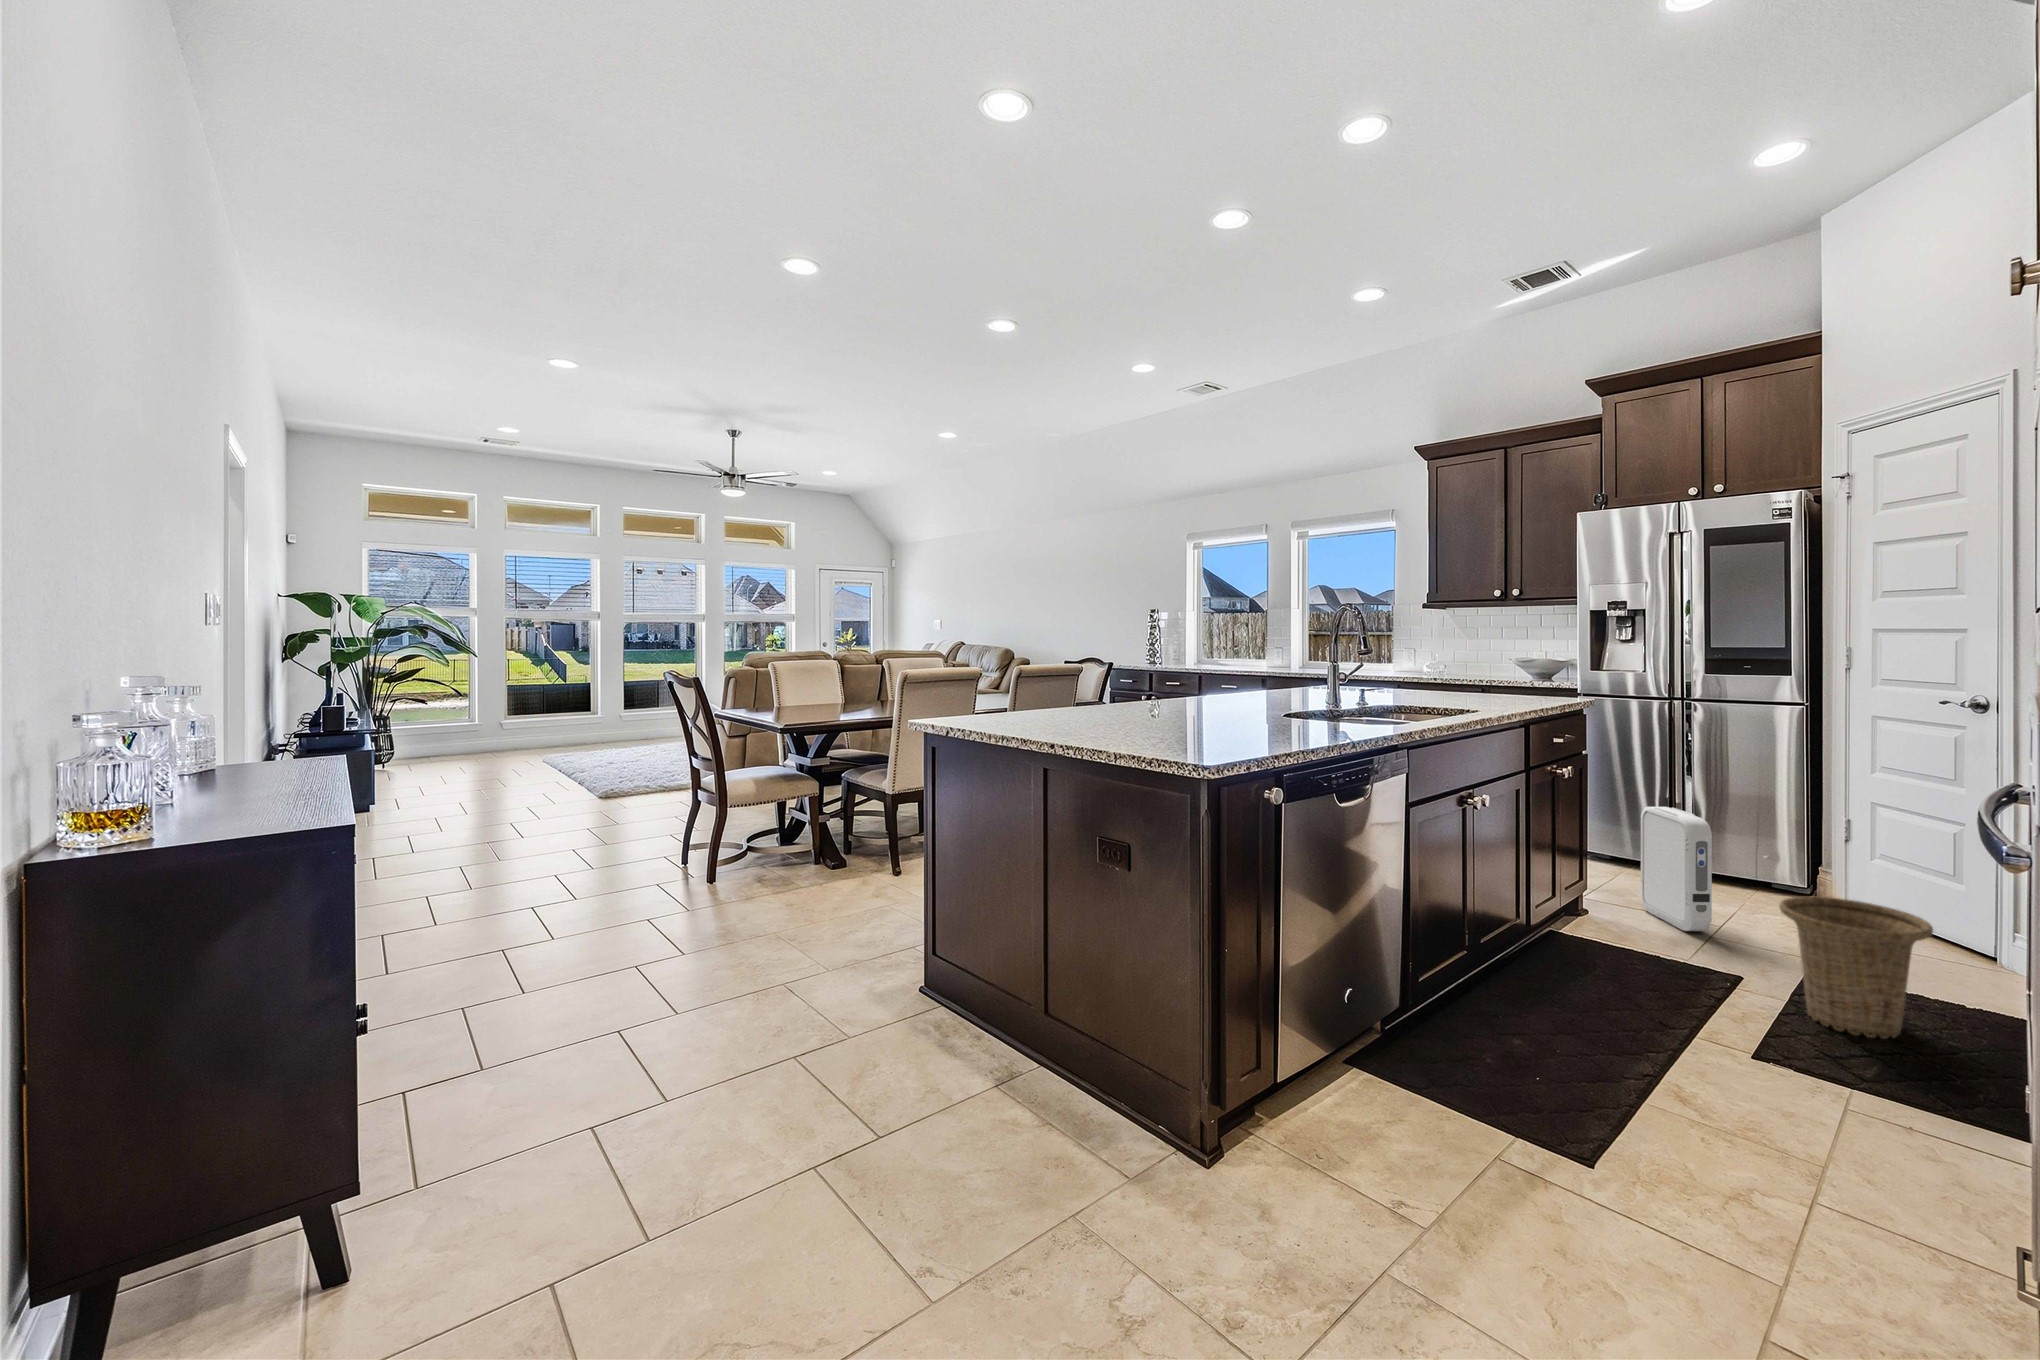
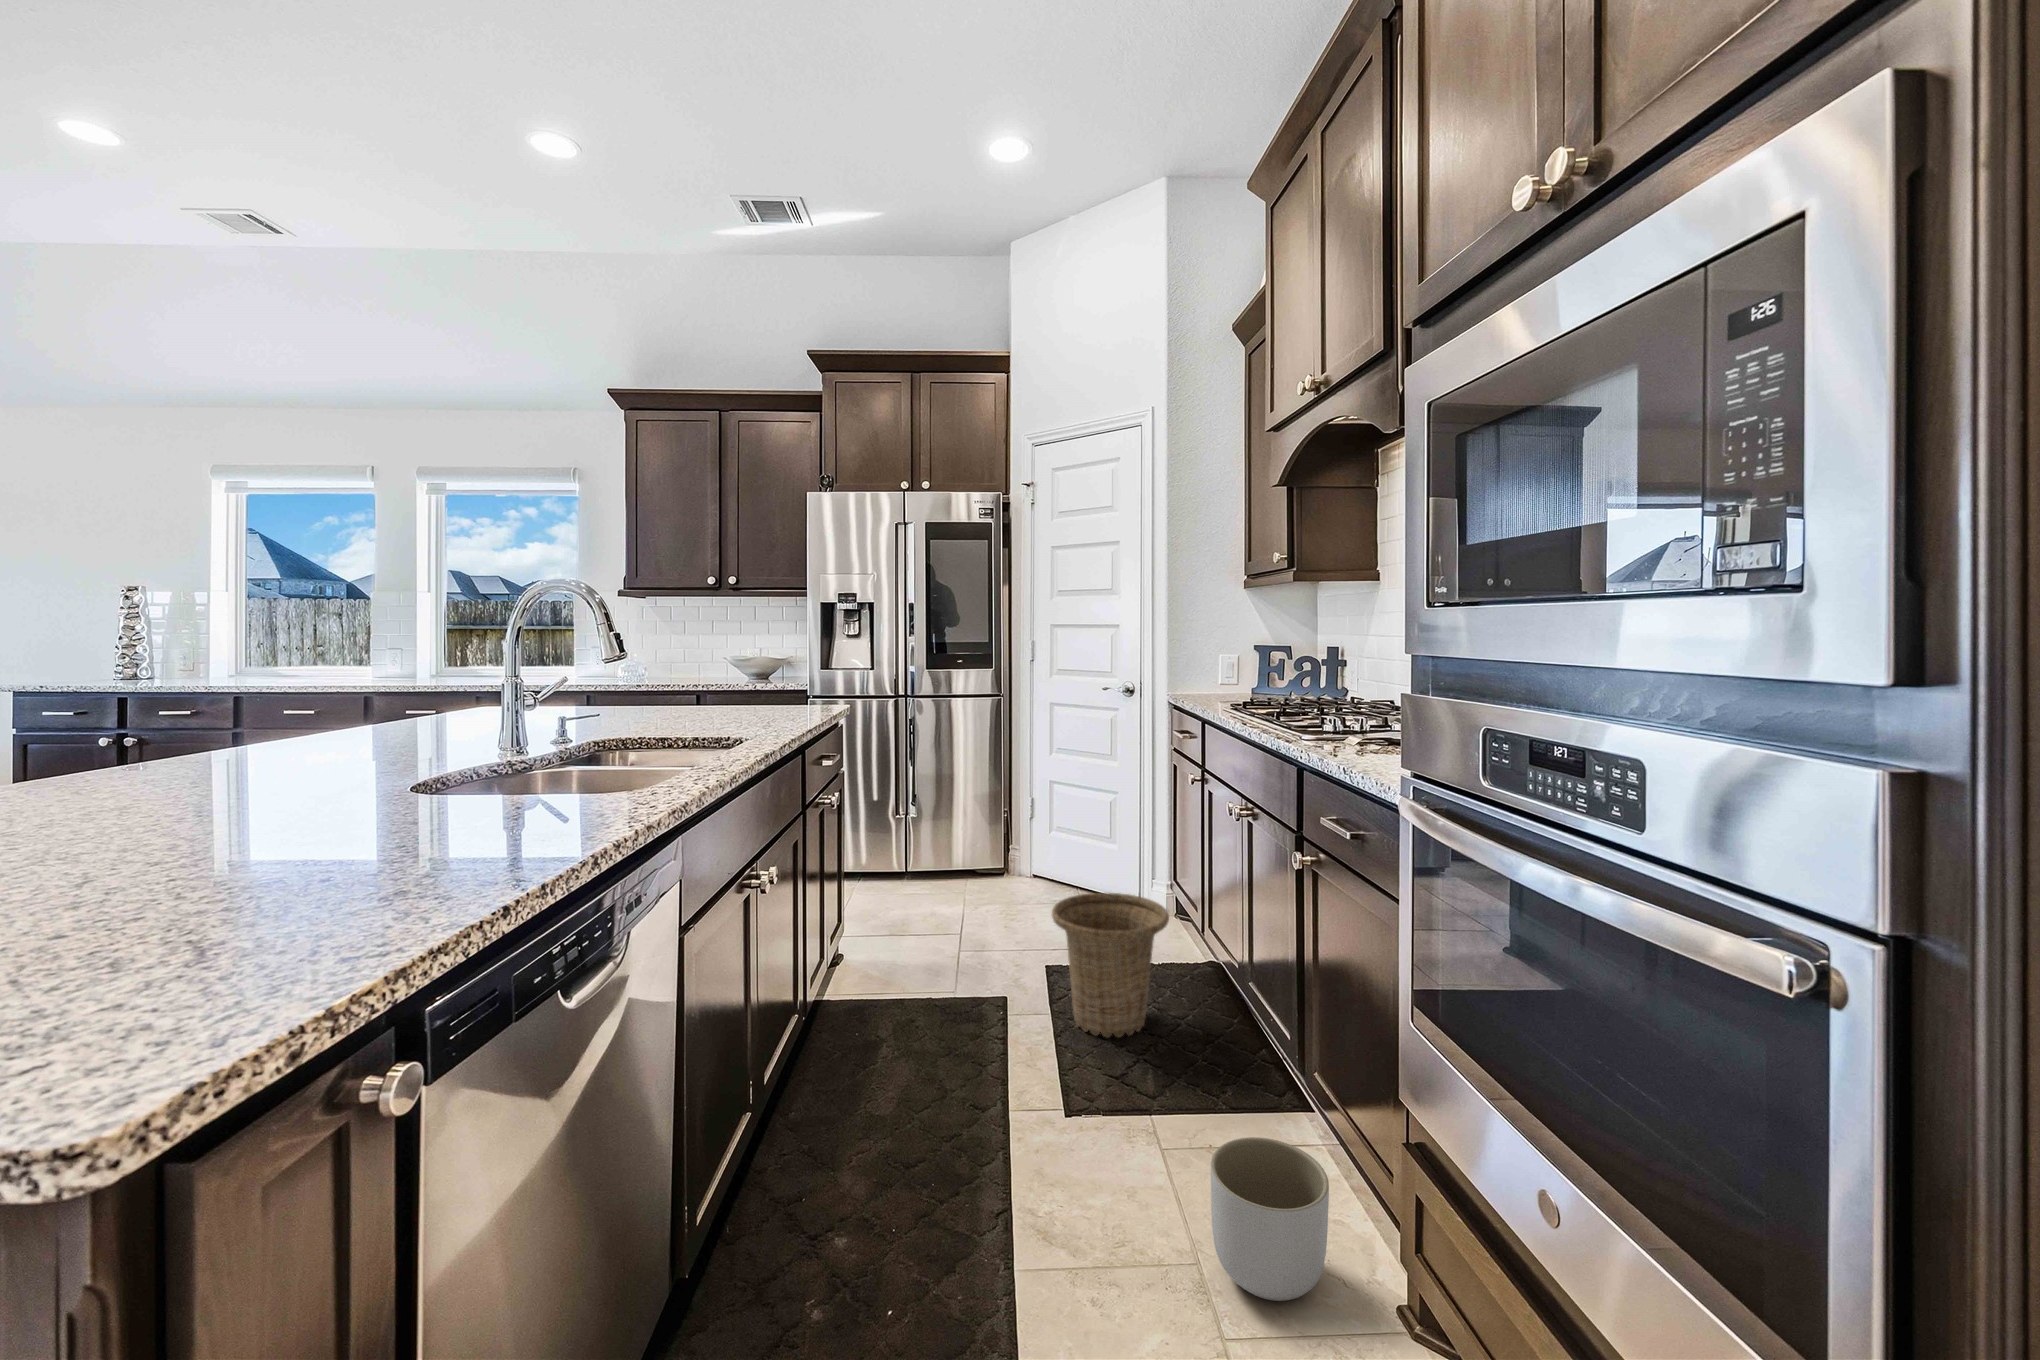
air purifier: present [1641,807,1712,931] -> none [886,814,958,948]
planter: none [1821,1077,1953,1207] -> present [1211,1137,1329,1301]

